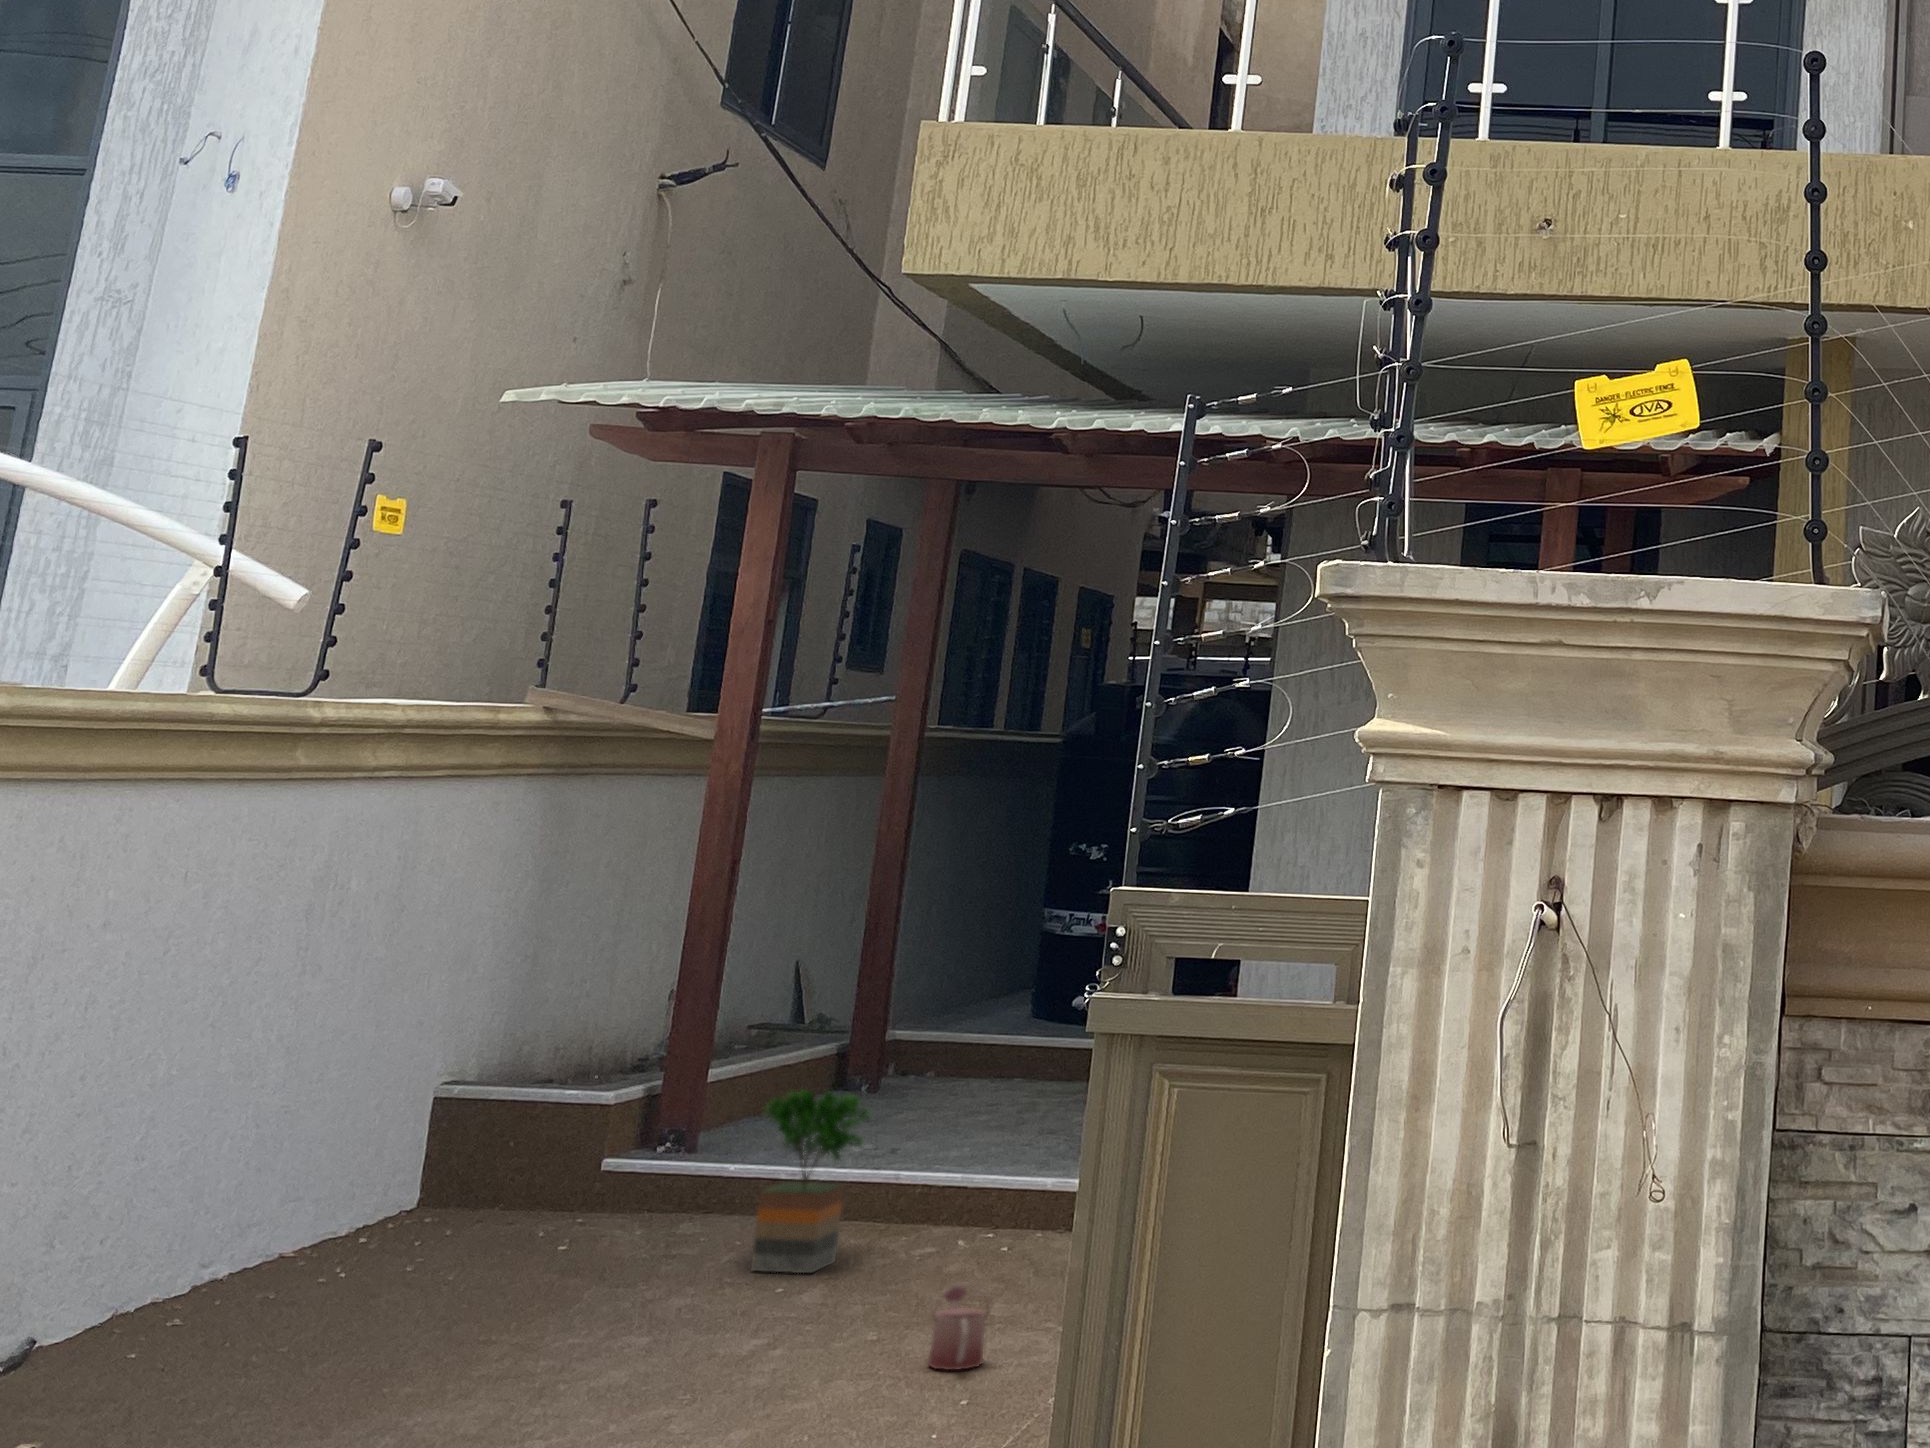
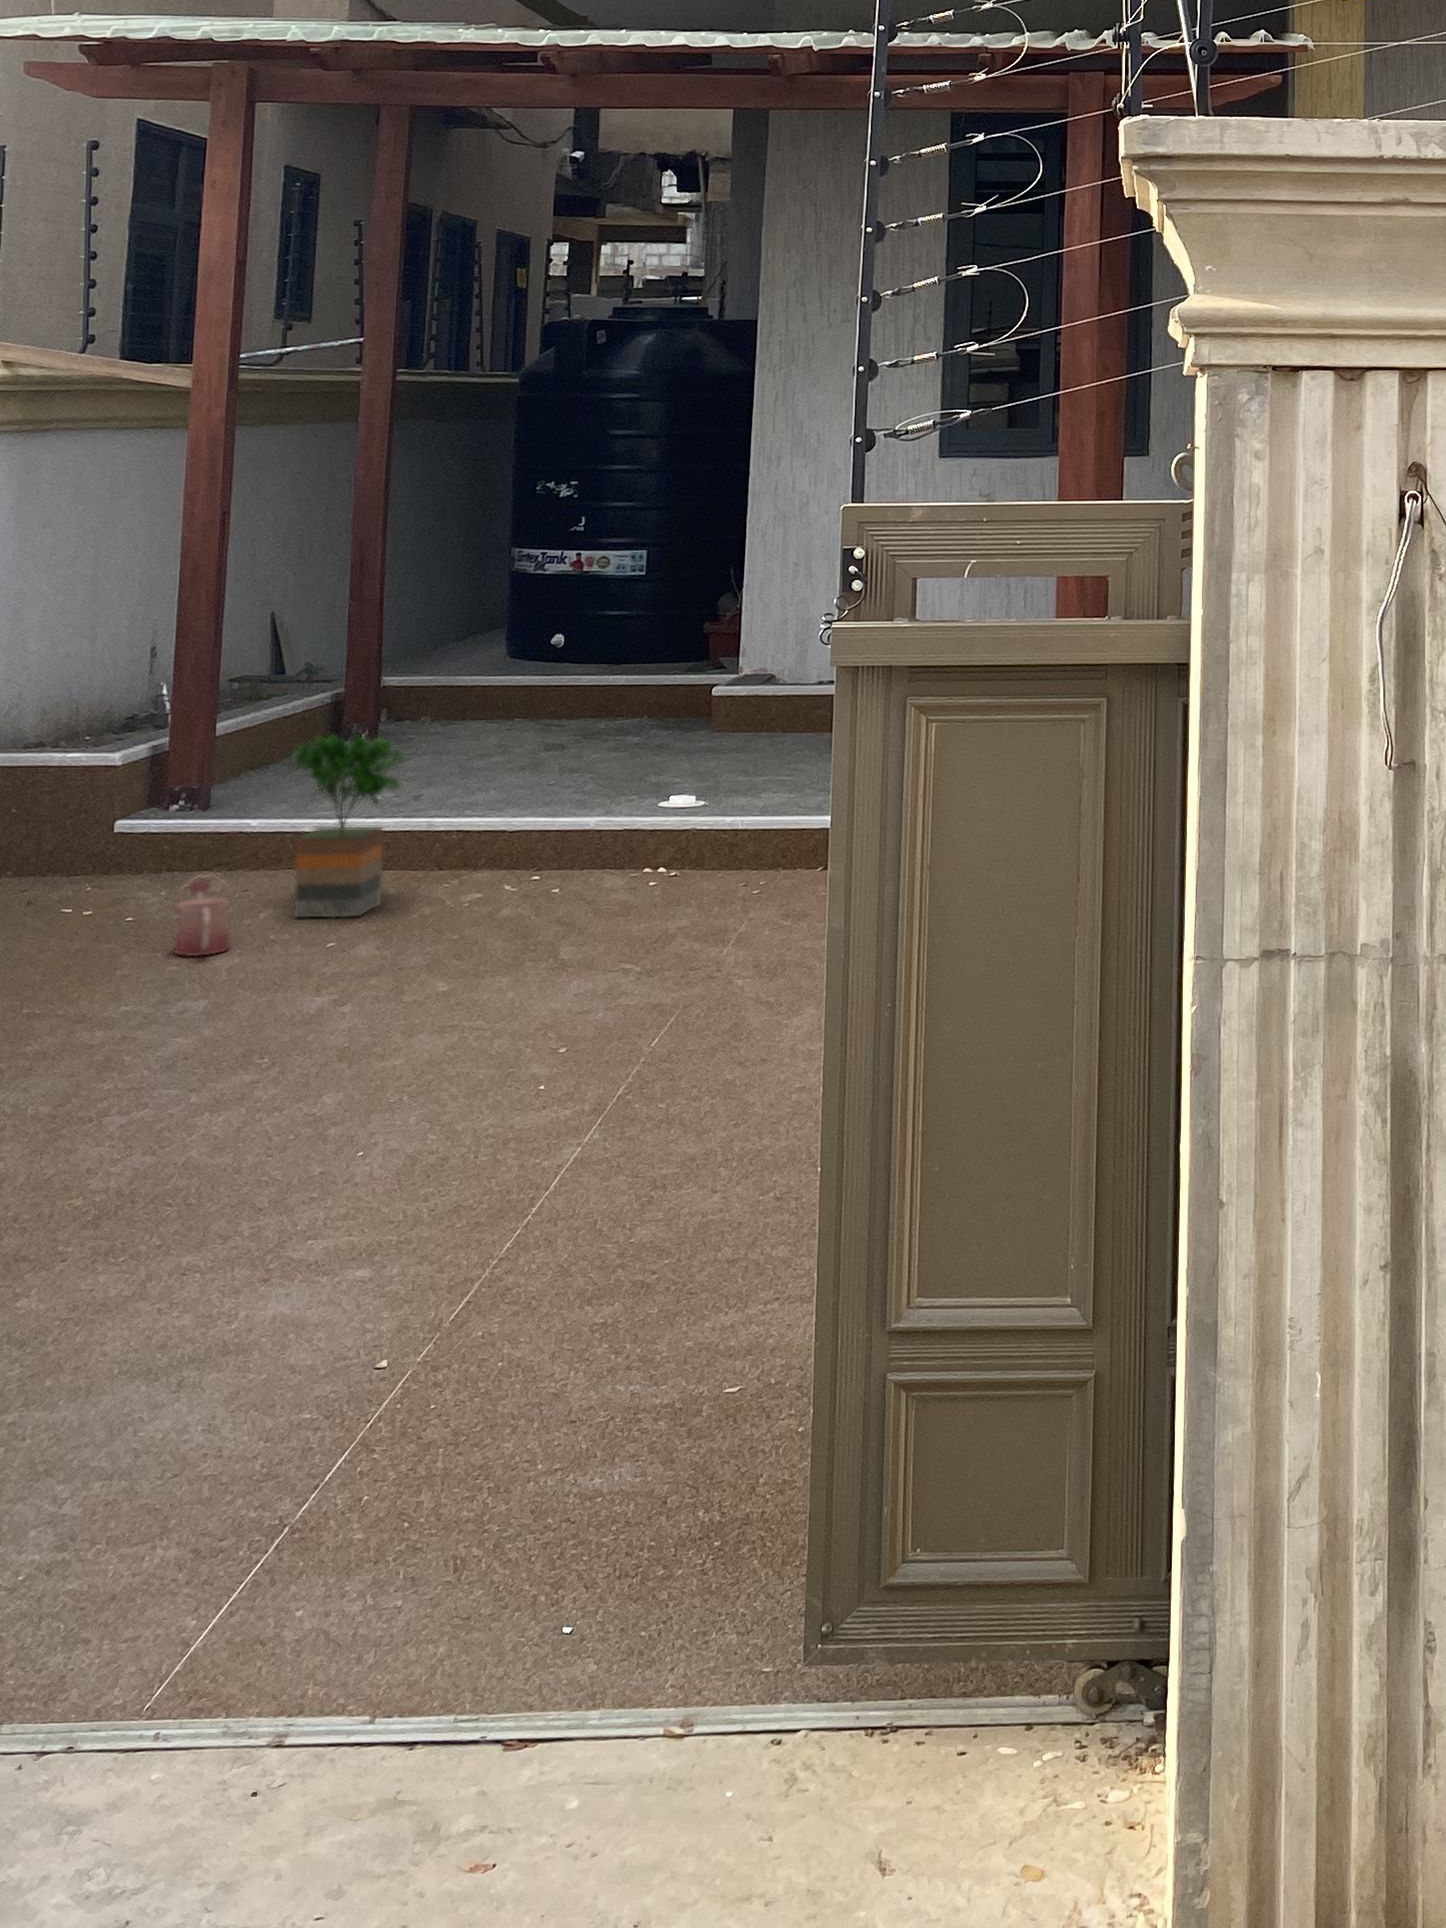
watering can: present [929,1282,989,1370] -> present [175,874,233,956]

